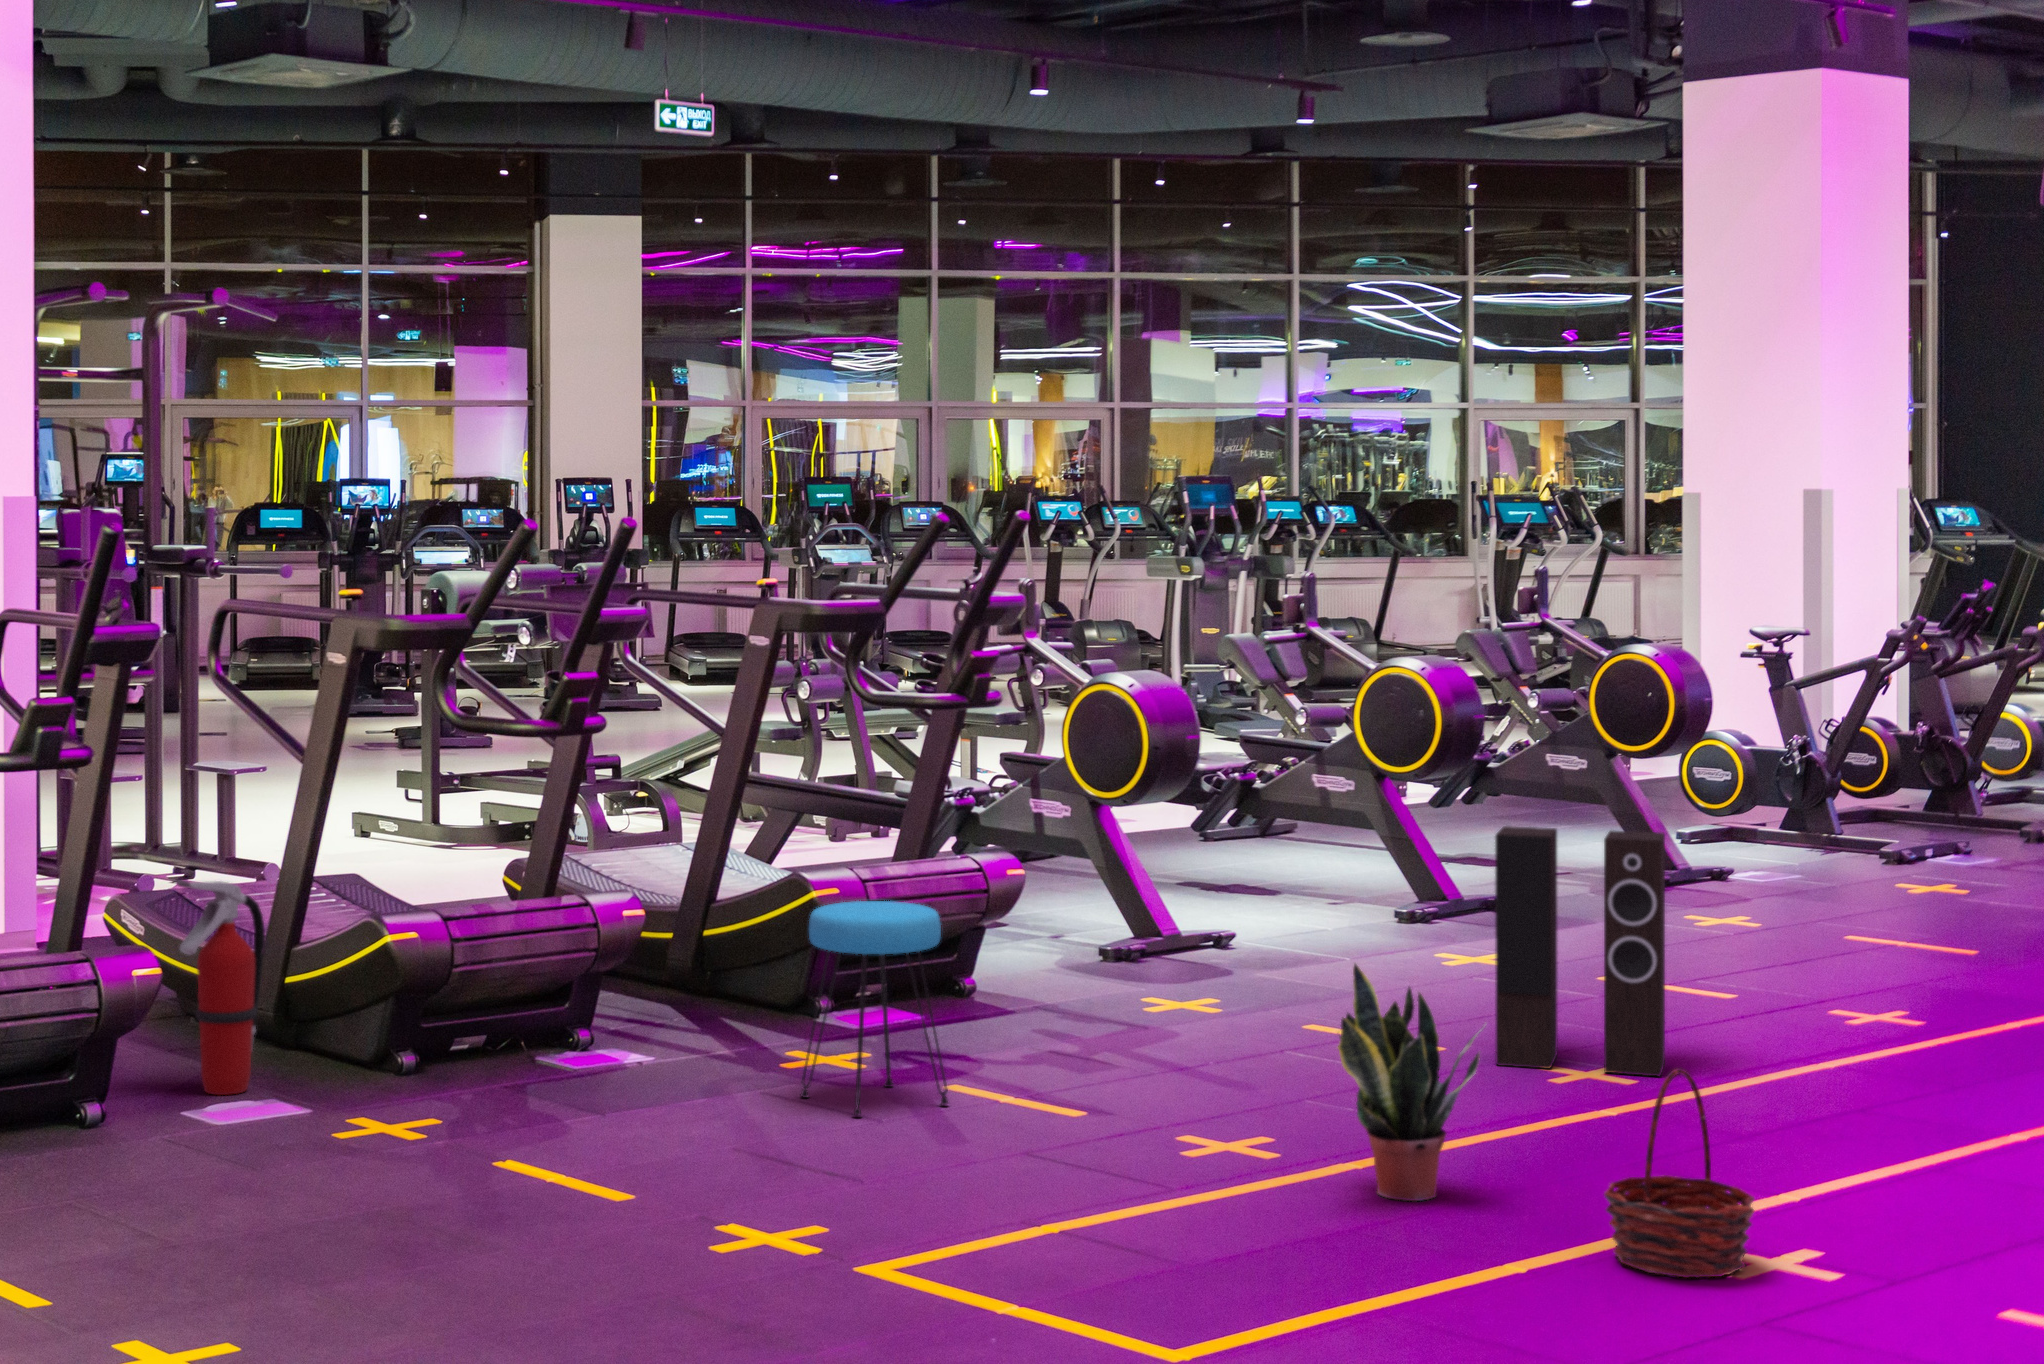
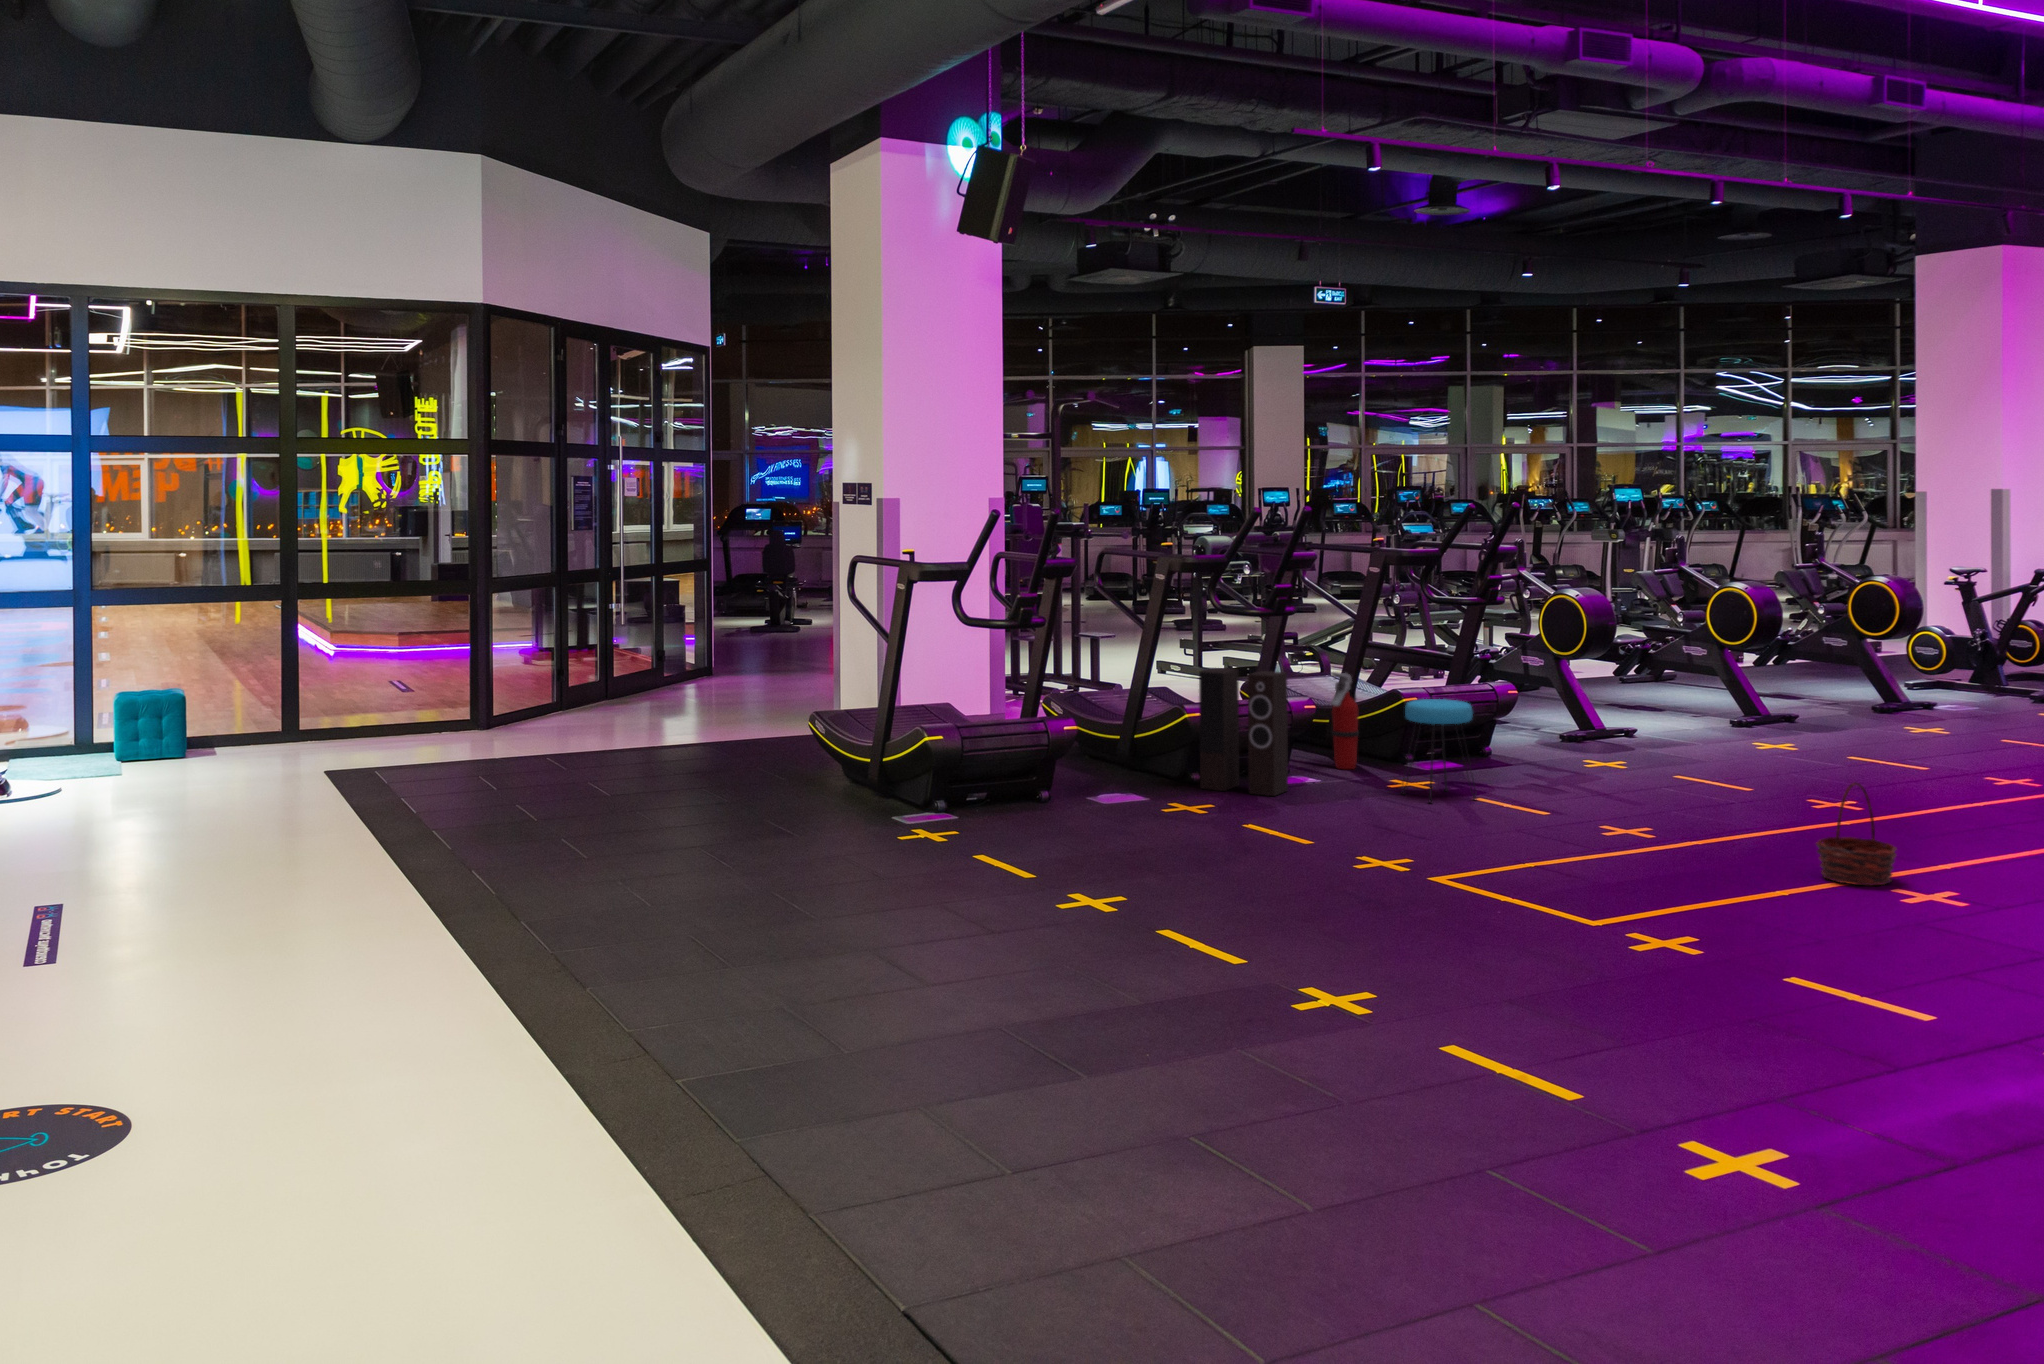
speaker: present [1495,826,1665,1076] -> present [1199,668,1288,796]
fire extinguisher: present [177,881,265,1095] -> present [1331,672,1359,769]
potted plant: present [1338,964,1484,1201] -> none [1677,730,1758,848]

